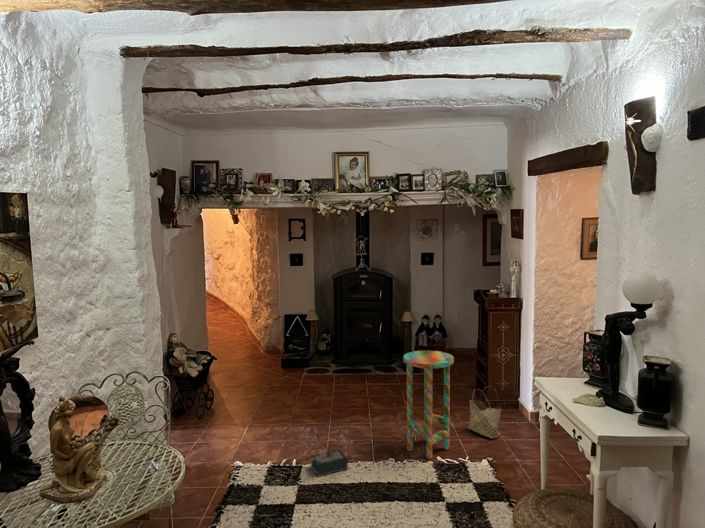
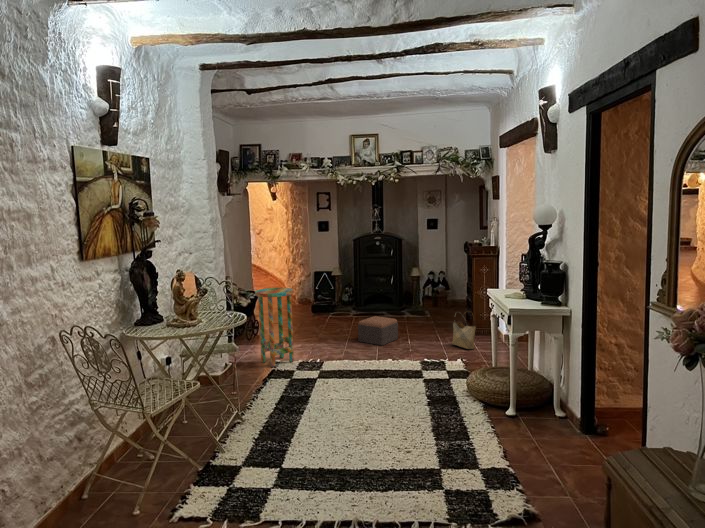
side table: present [403,350,454,459] -> present [255,288,294,367]
footstool: none [344,387,396,431] -> present [358,316,398,346]
decorative plant: present [300,426,352,476] -> none [322,332,361,367]

